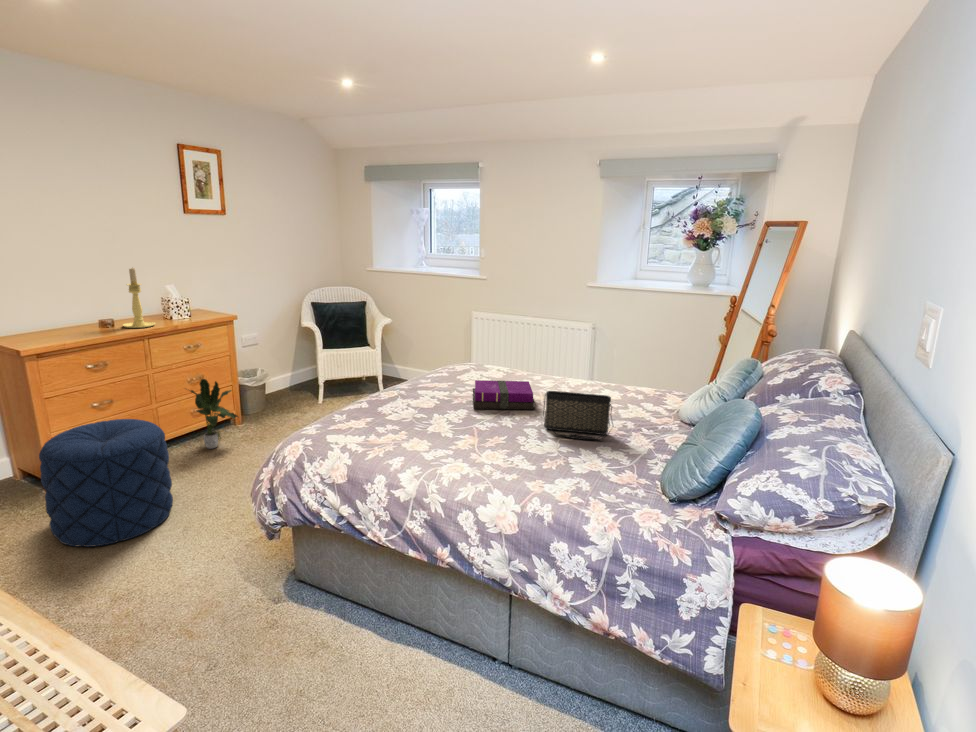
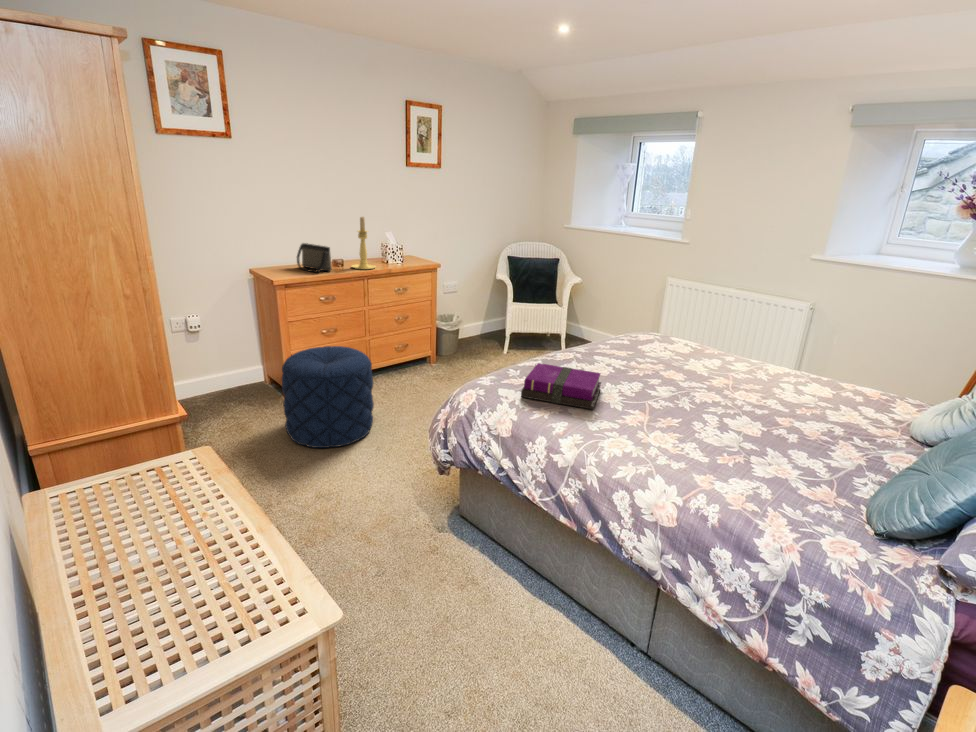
potted plant: present [190,379,238,449] -> none [393,318,434,381]
notebook: present [473,380,535,409] -> present [521,363,601,409]
handbag: present [543,391,614,440] -> present [297,243,332,272]

